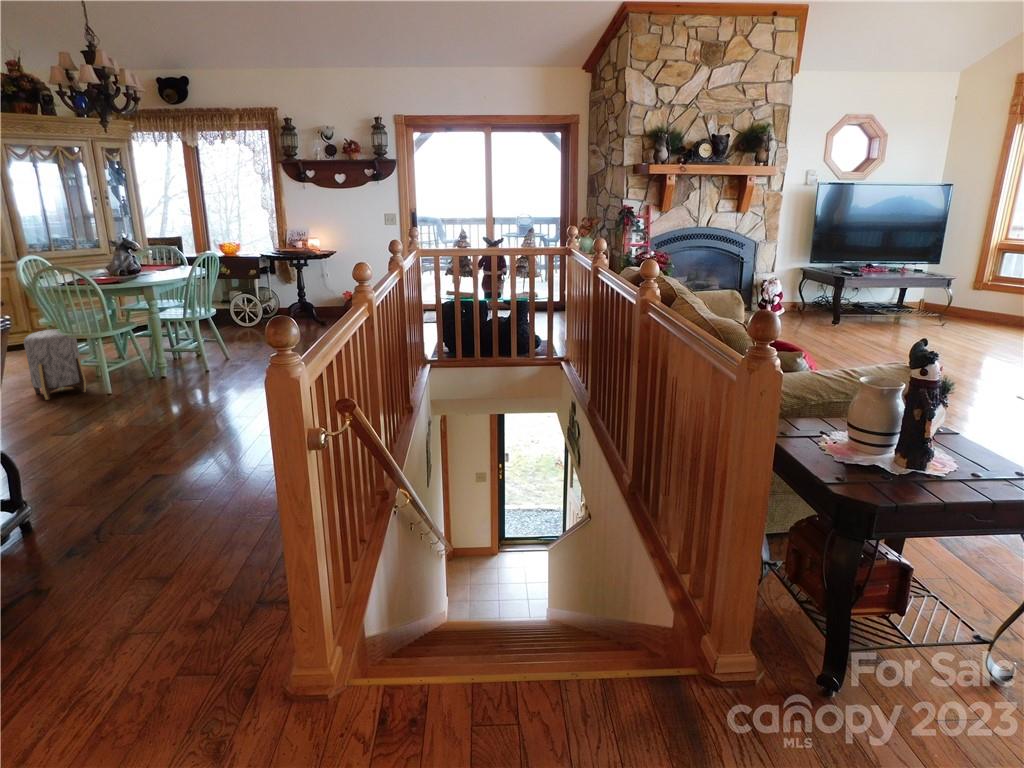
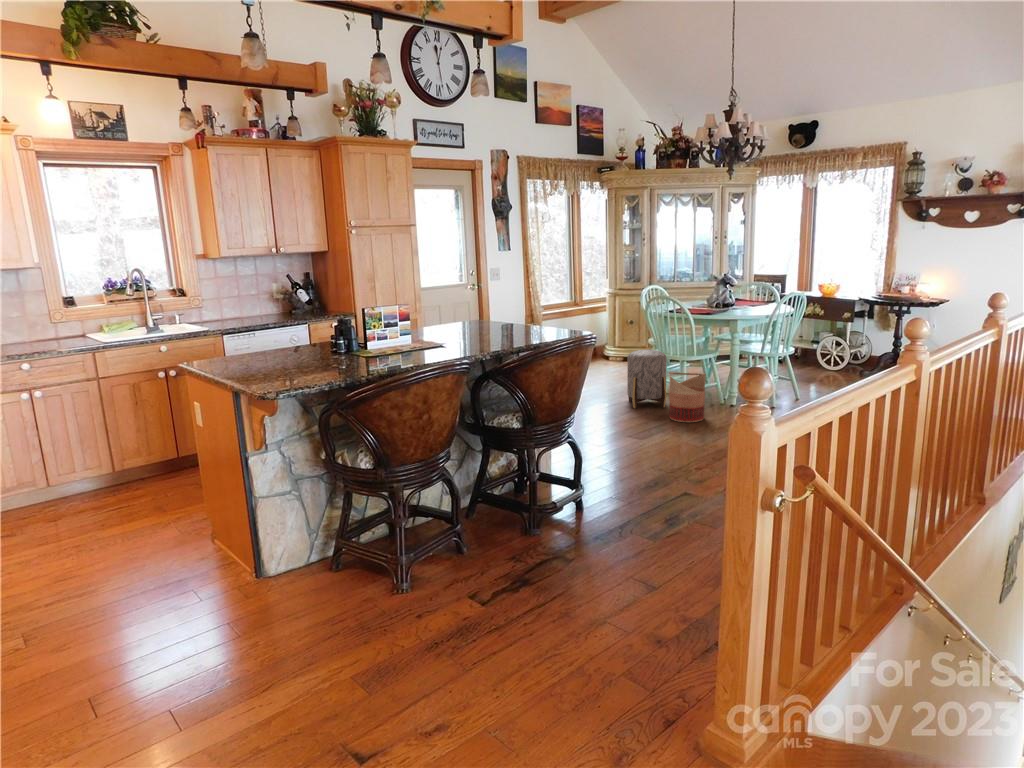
basket: none [86,346,137,403] -> present [669,372,706,422]

